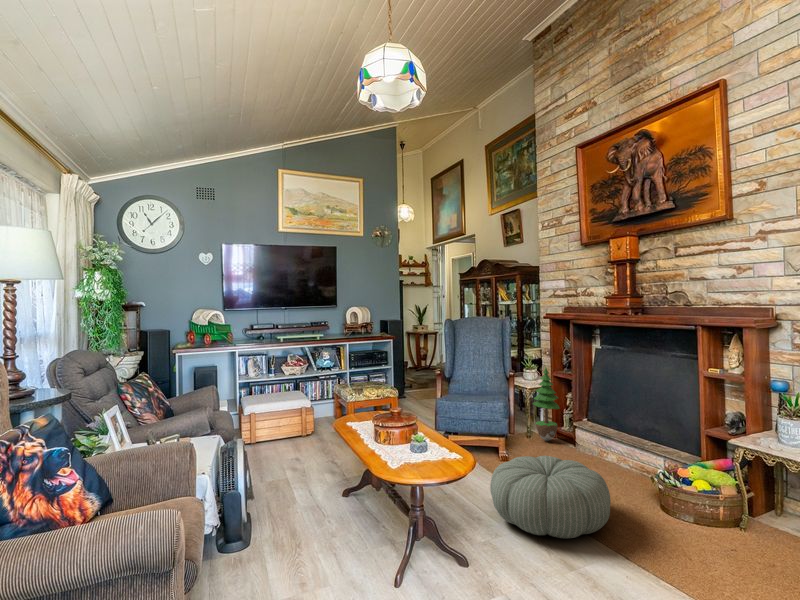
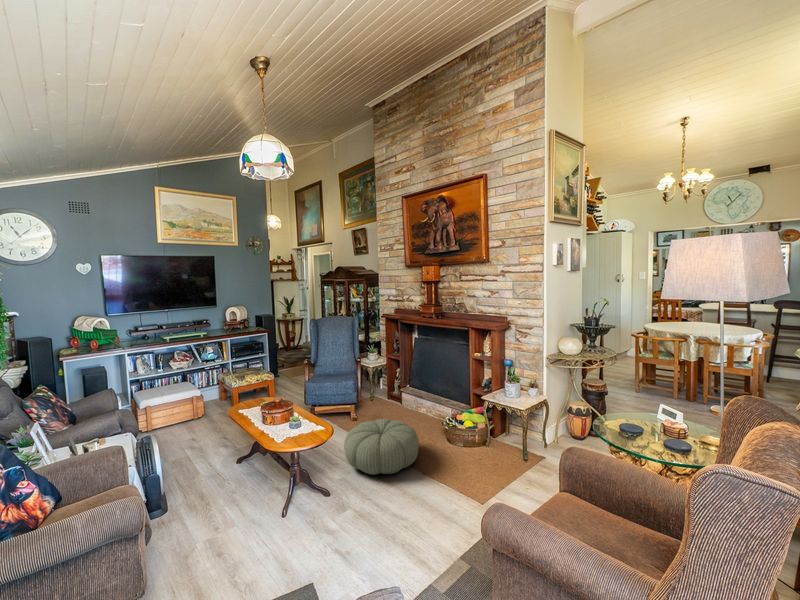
potted tree: present [533,367,560,441] -> none [374,351,392,402]

